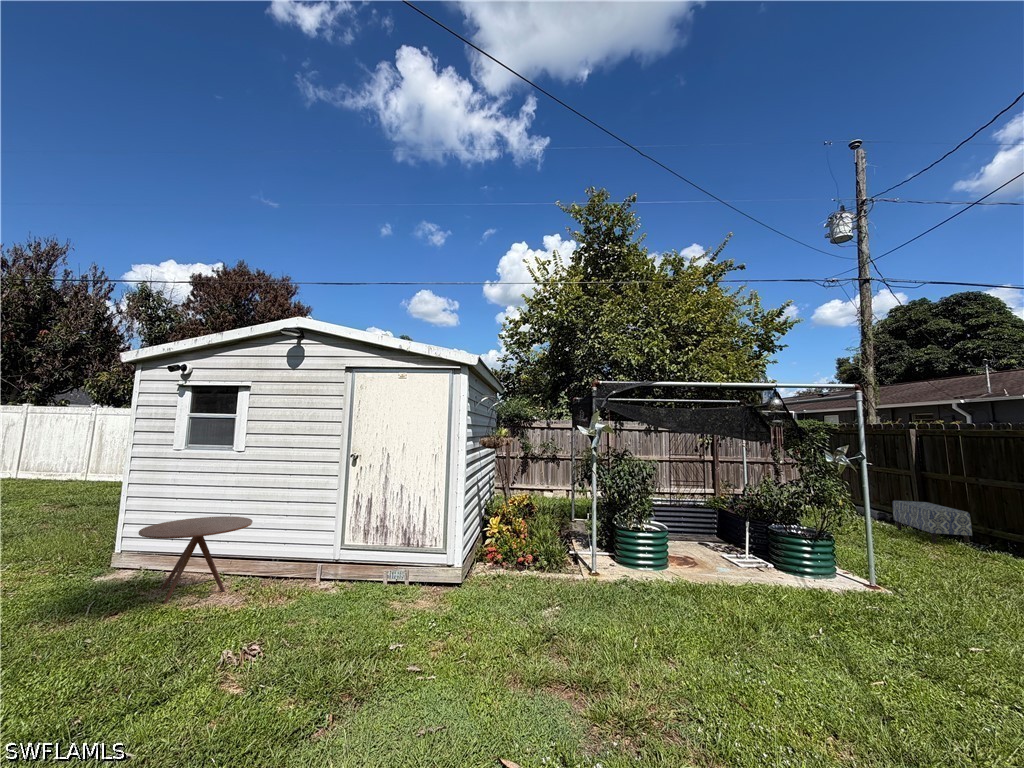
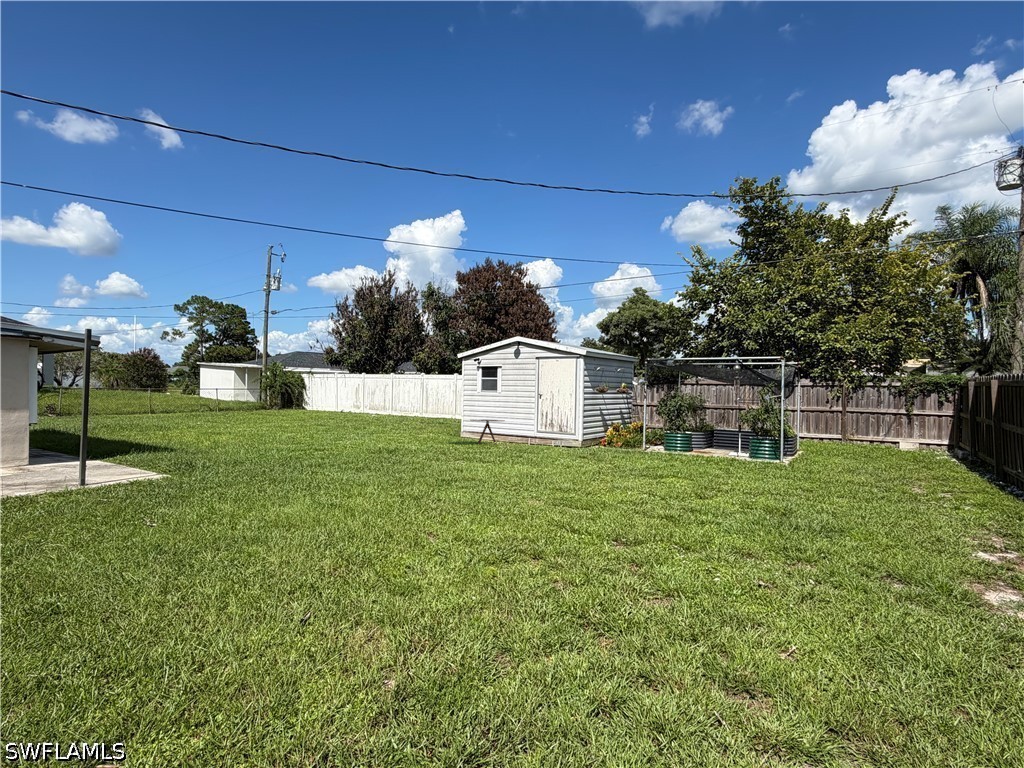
bench: present [893,501,972,543] -> none [940,438,986,467]

